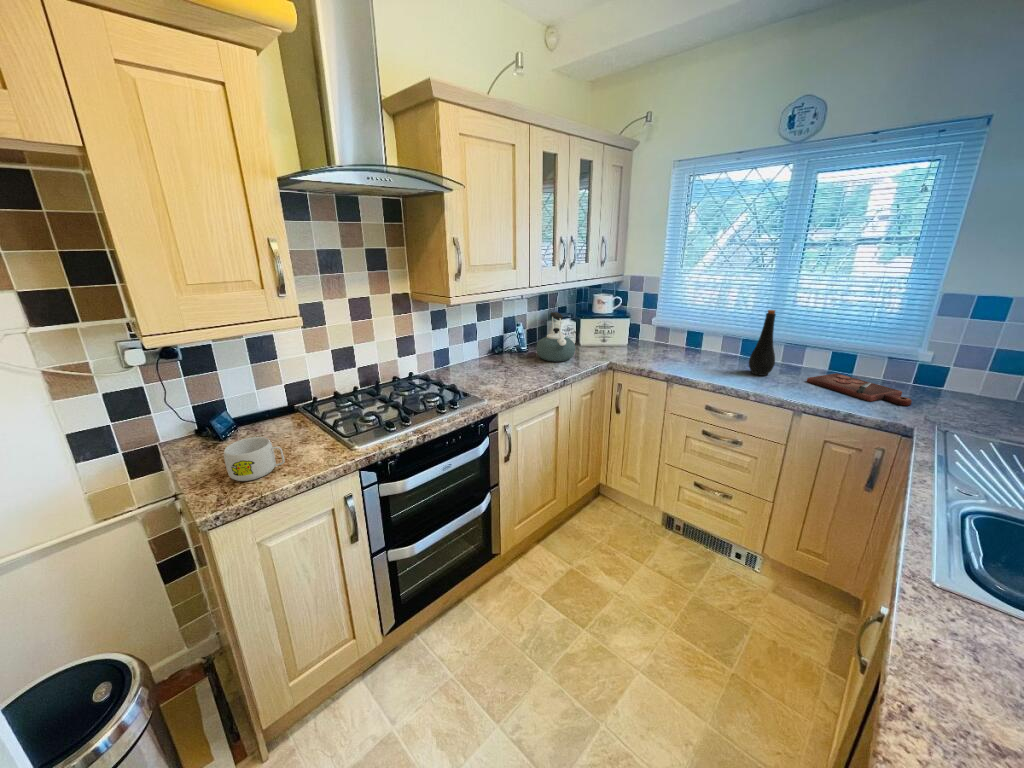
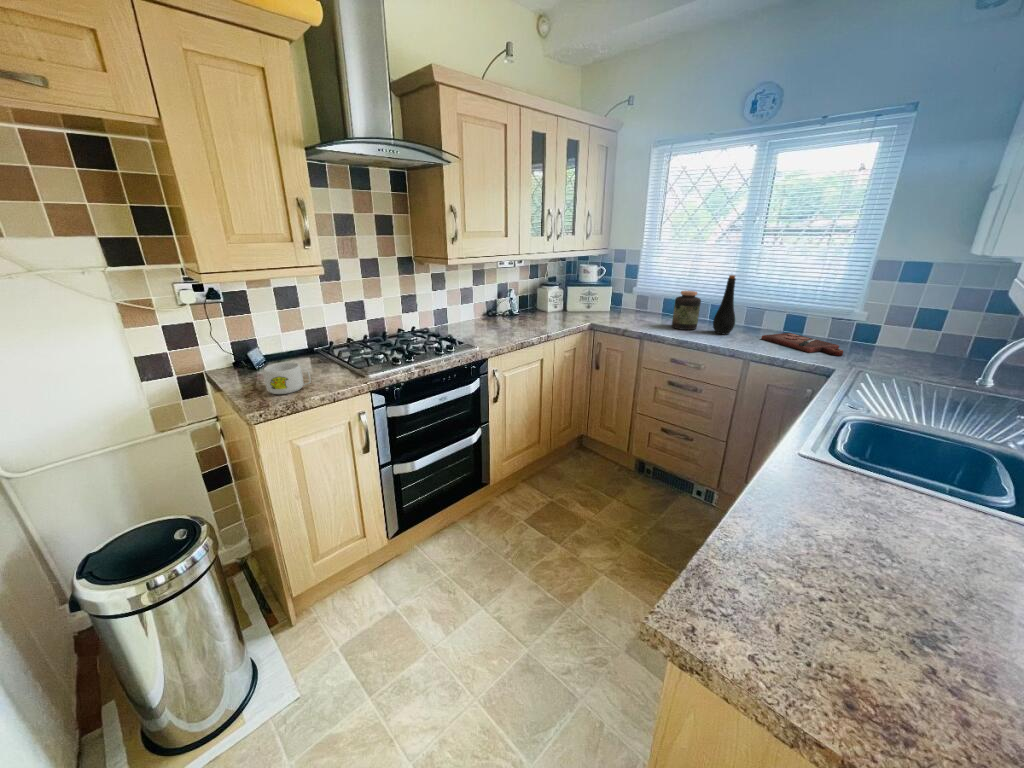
kettle: present [536,312,575,362] -> none [526,278,561,322]
jar: none [701,326,734,370] -> present [672,291,701,330]

